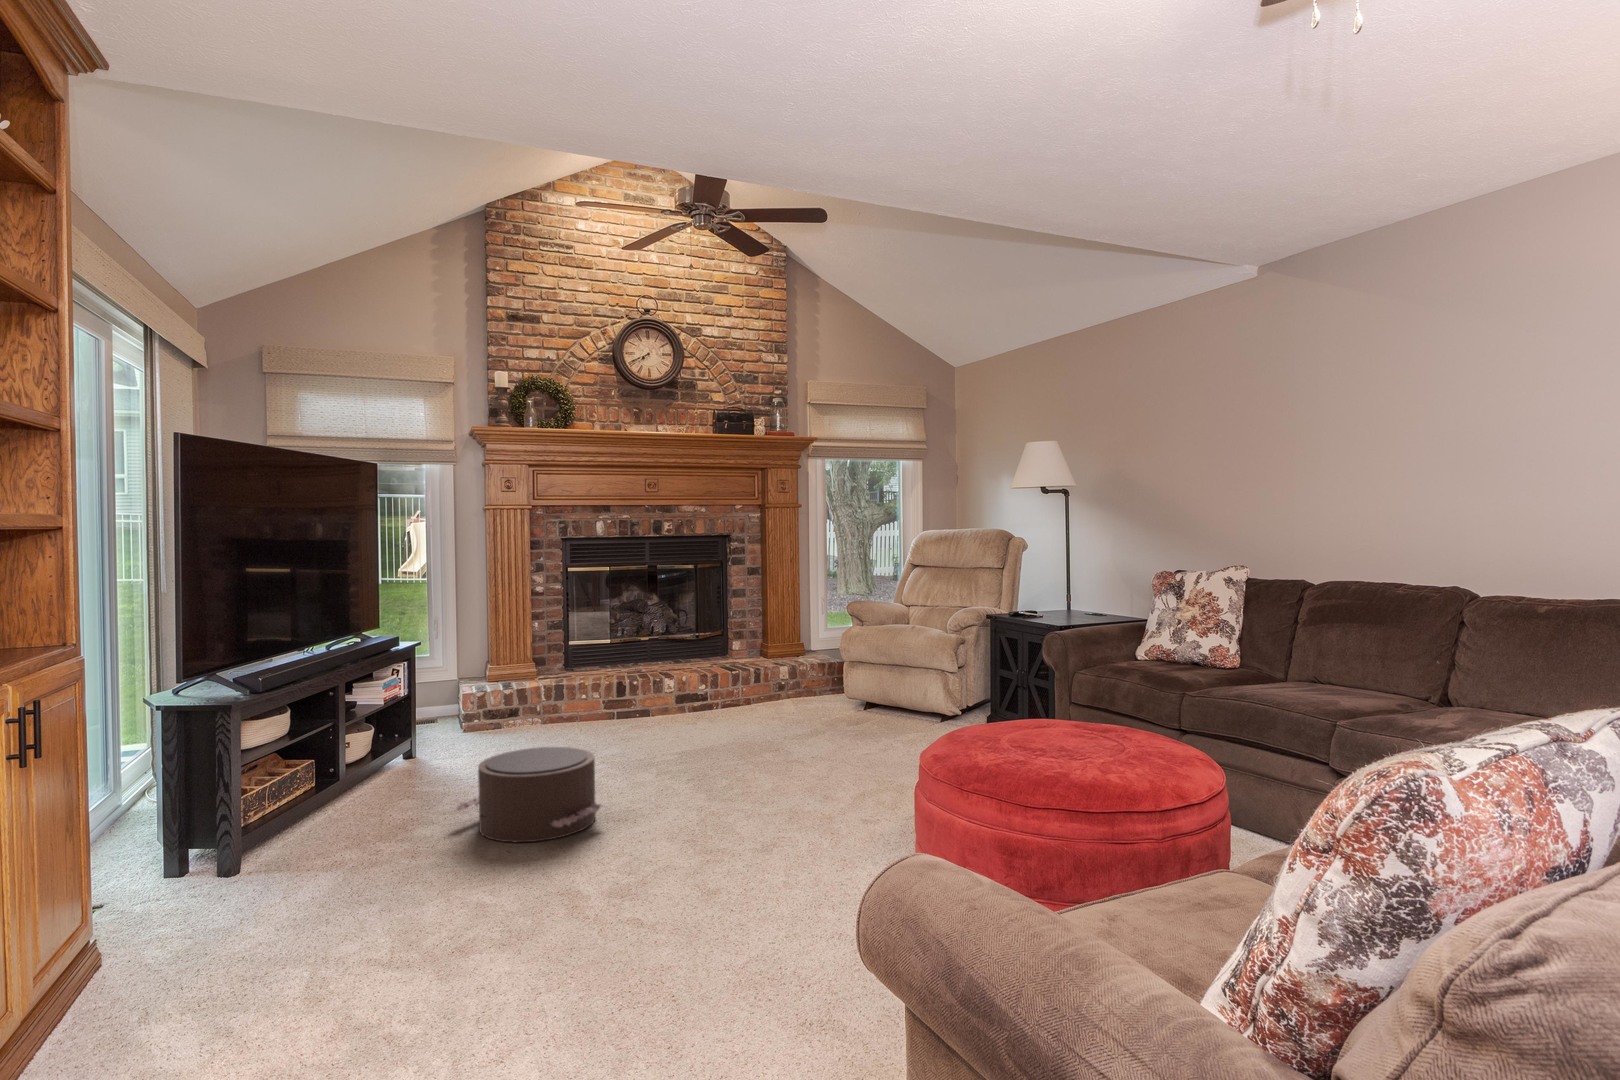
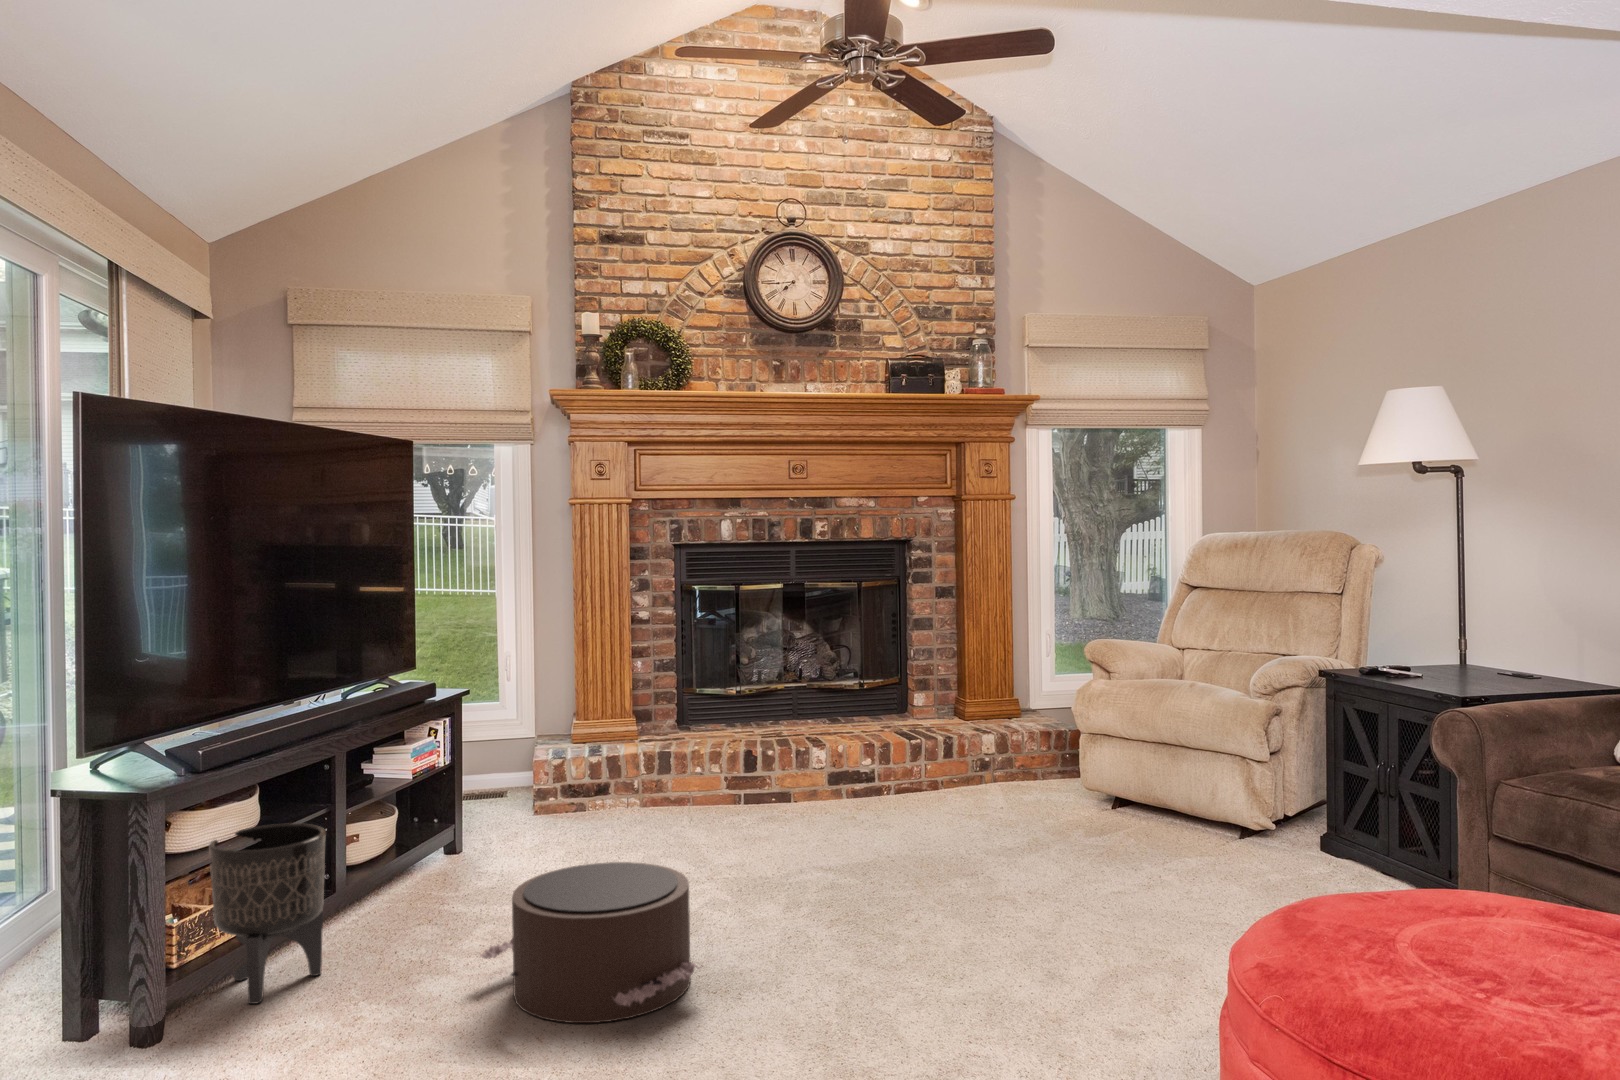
planter: none [262,730,343,847] -> present [209,823,326,1004]

